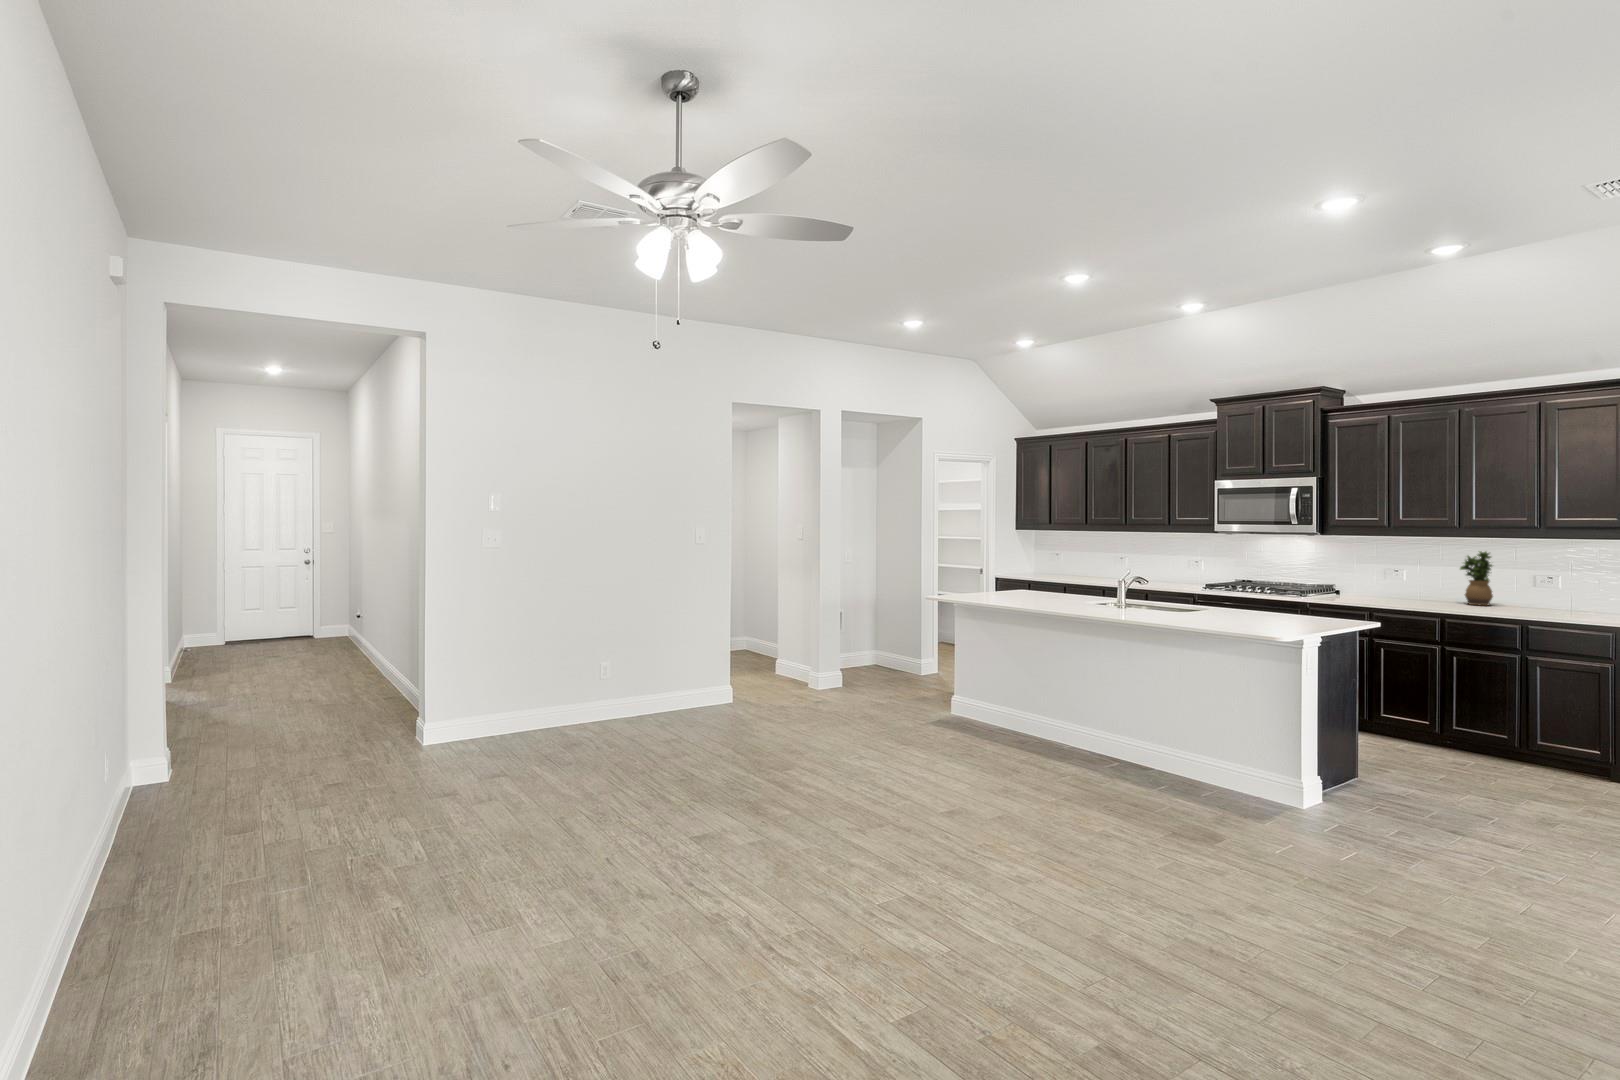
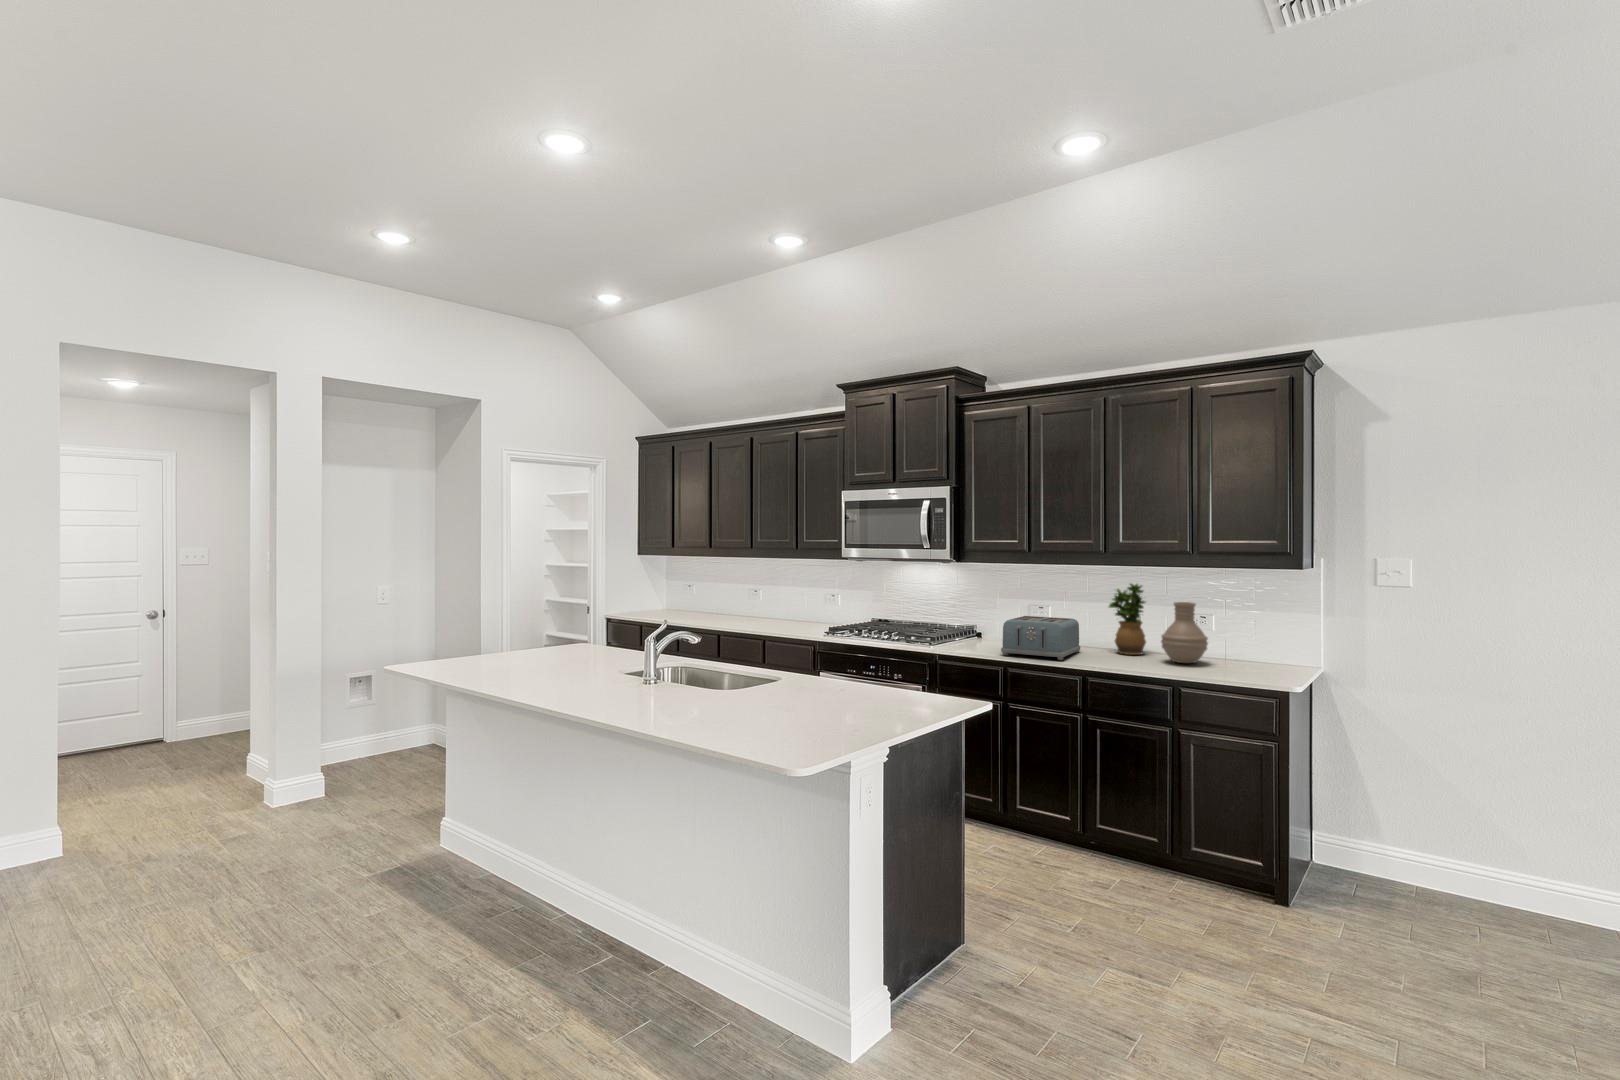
vase: none [1508,565,1550,611] -> present [1161,602,1208,663]
toaster: none [1368,576,1434,607] -> present [1001,616,1080,660]

